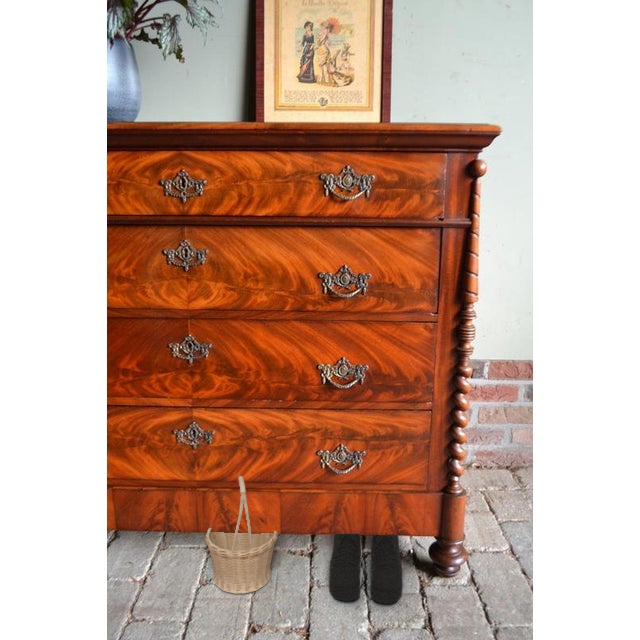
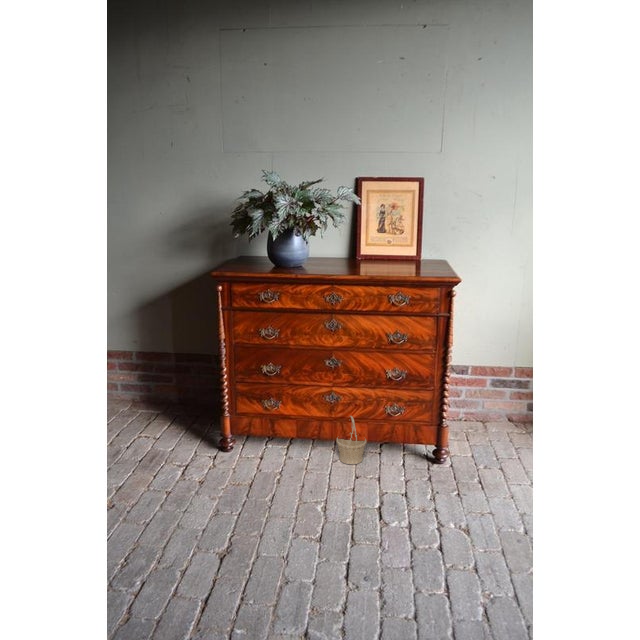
boots: present [329,533,402,604] -> none [388,432,419,470]

